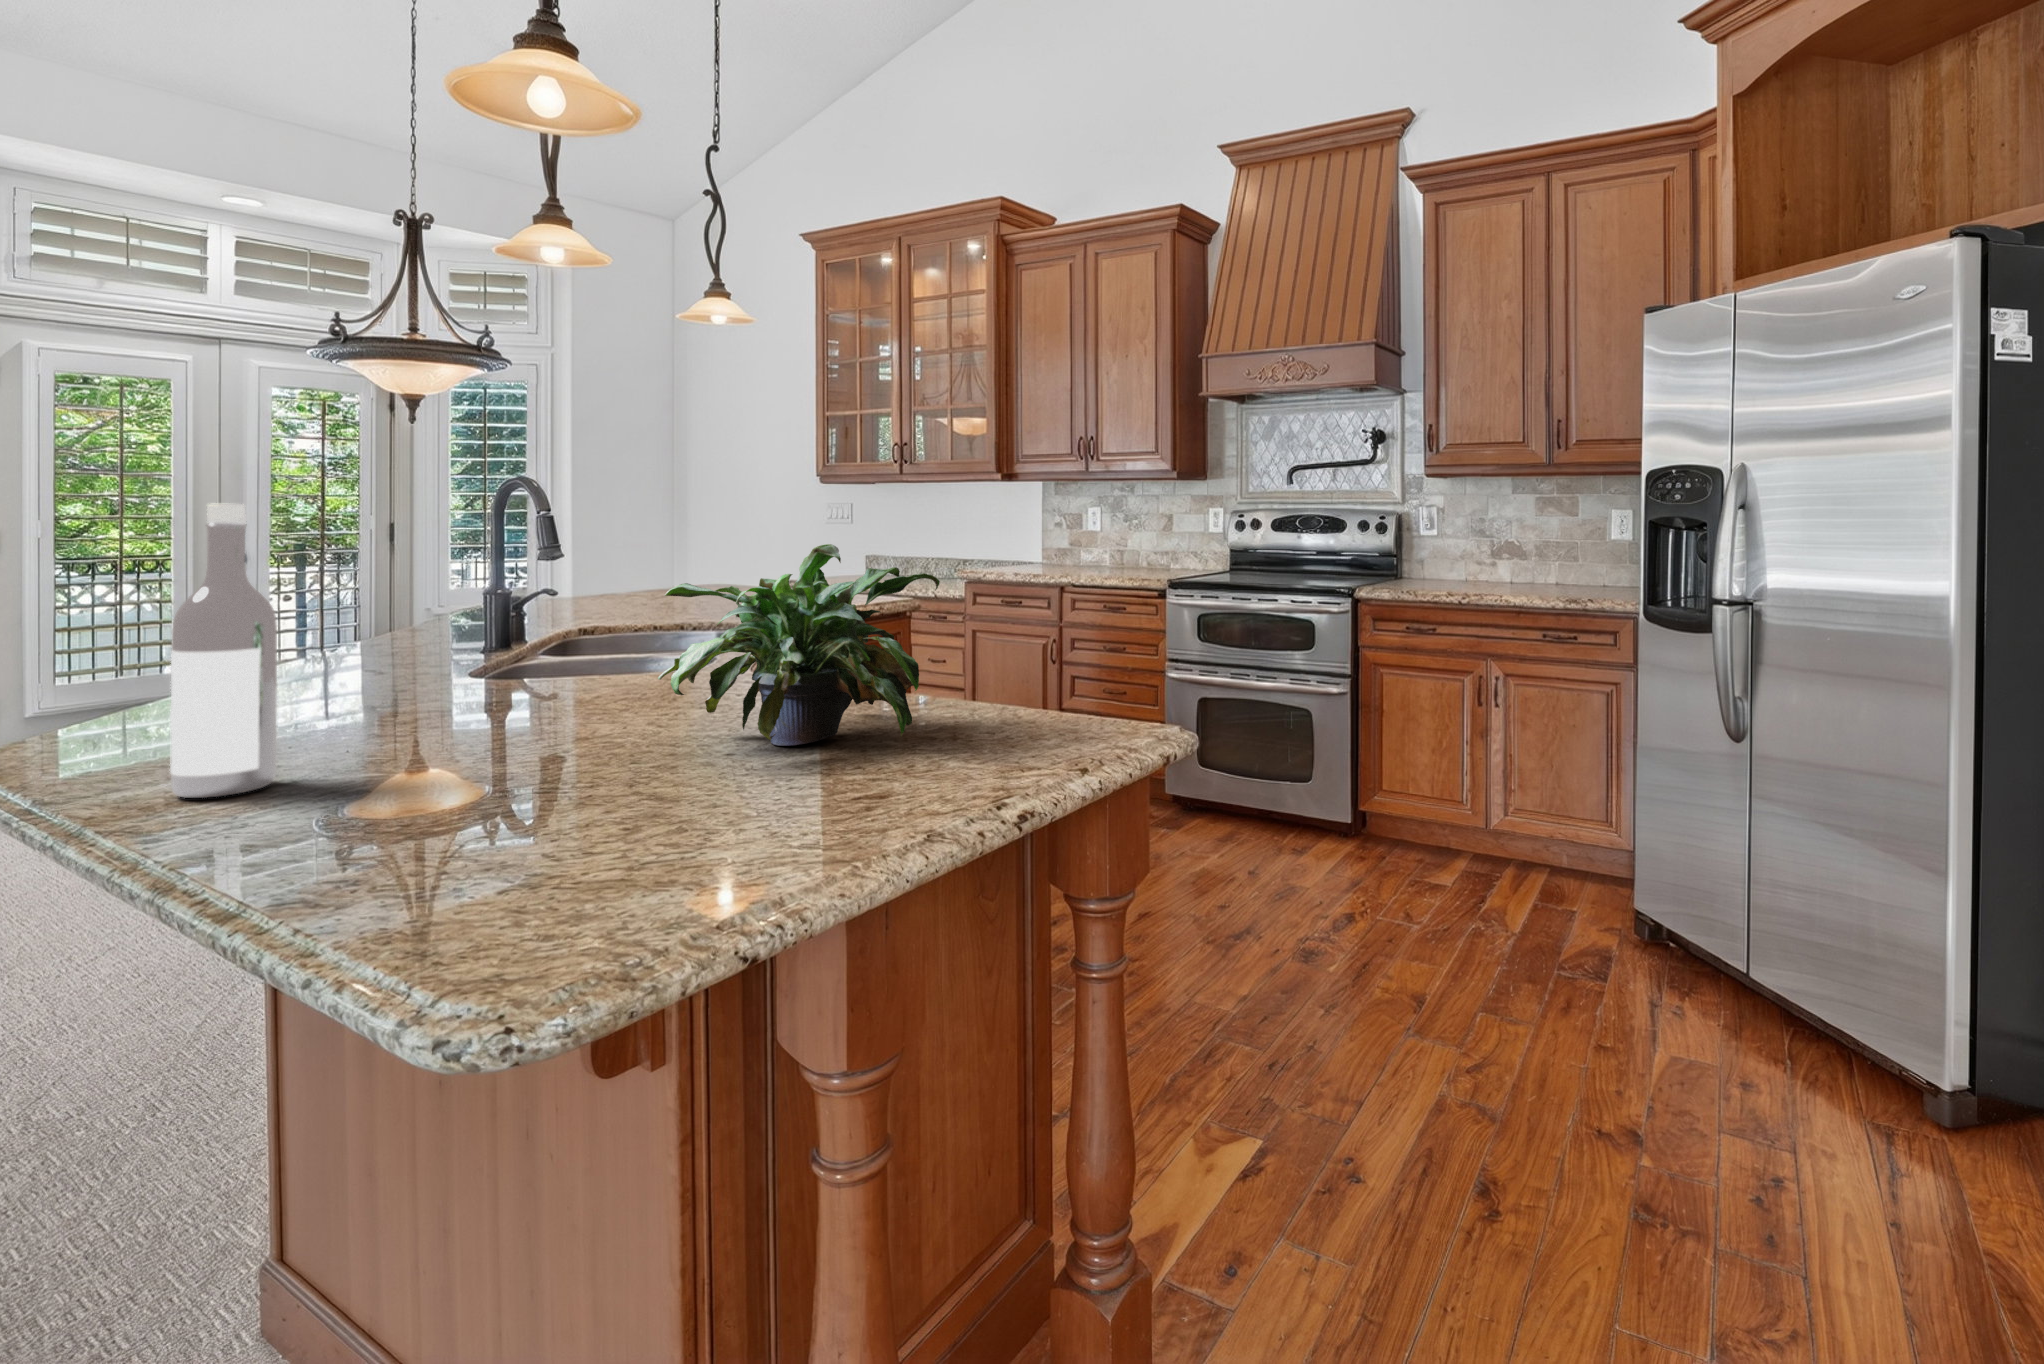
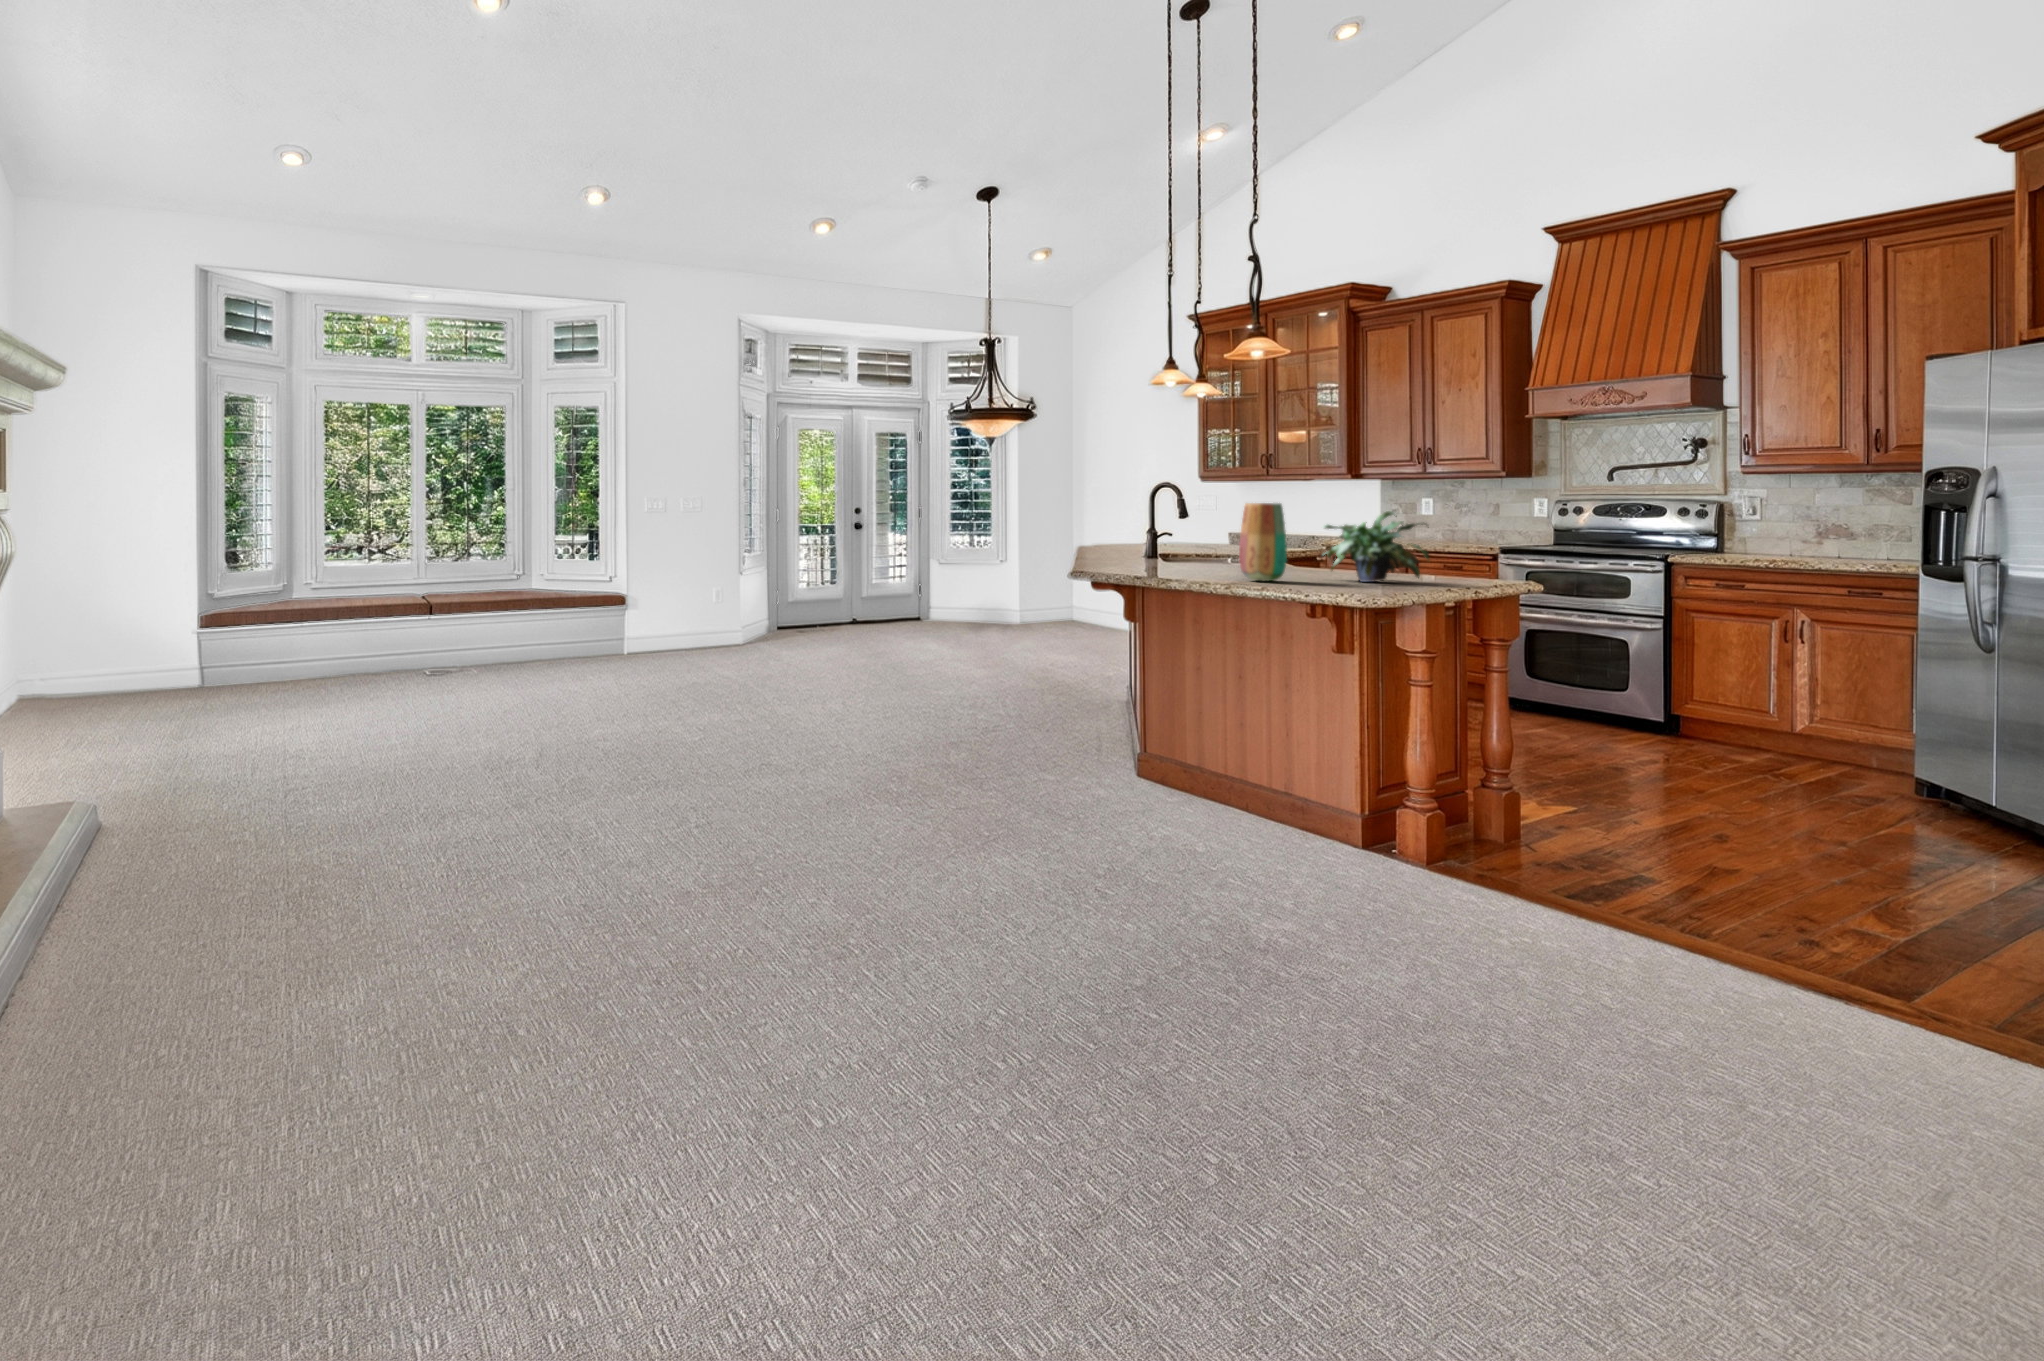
wine bottle: present [170,504,277,798] -> none [1193,497,1217,579]
vase: none [335,523,501,794] -> present [1239,503,1287,581]

